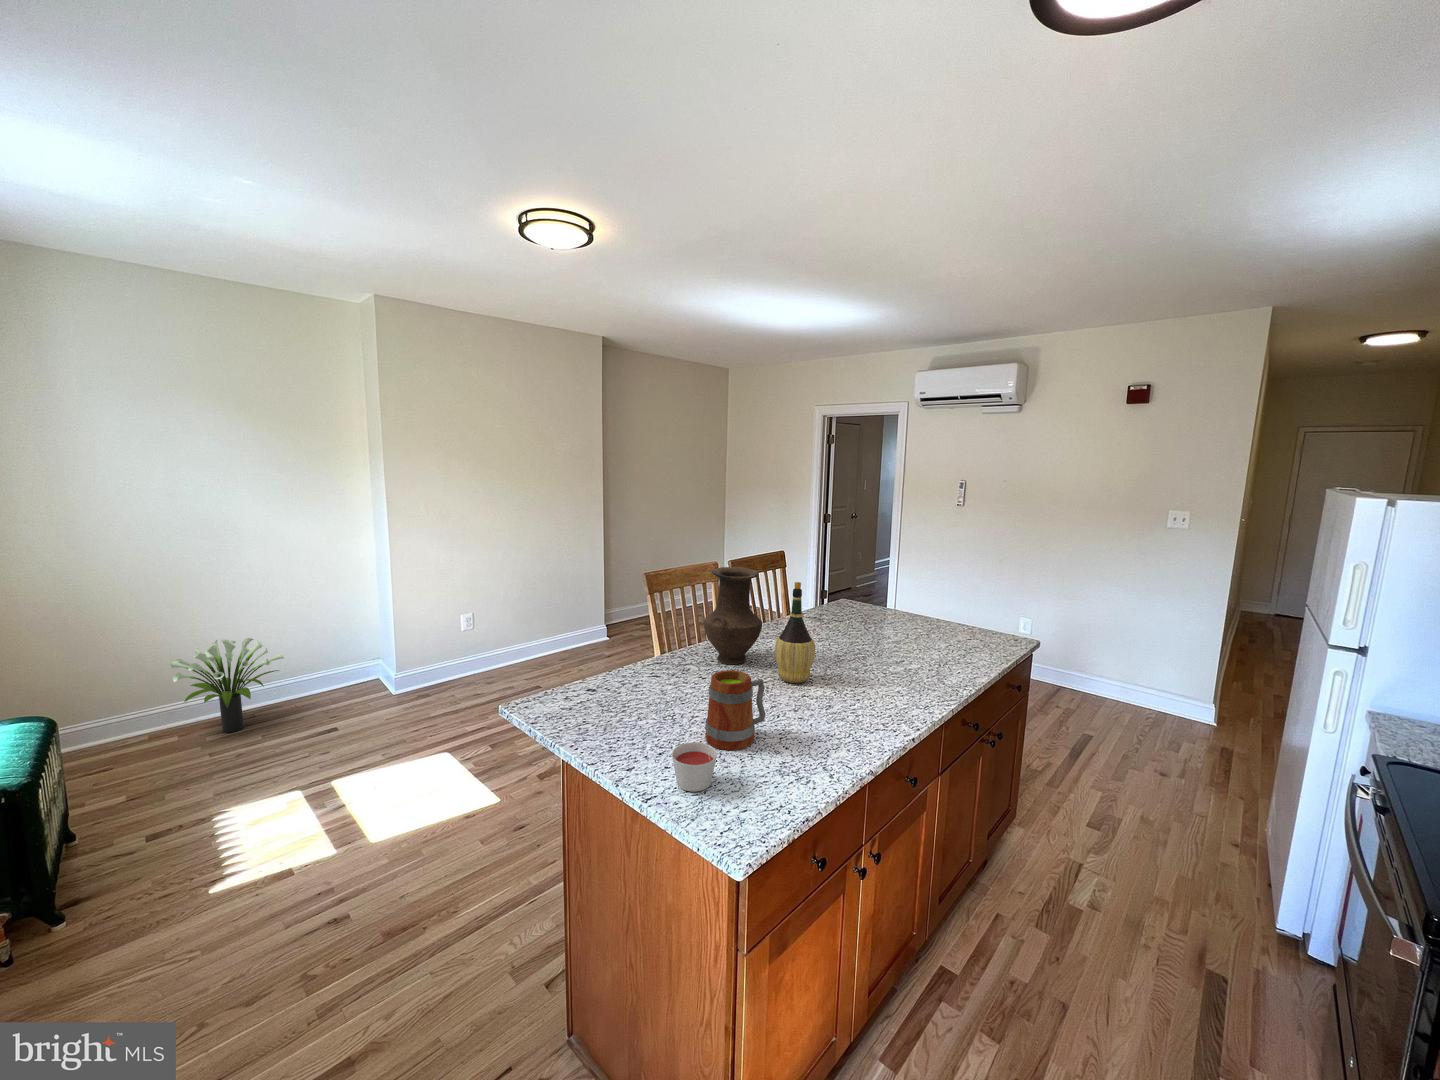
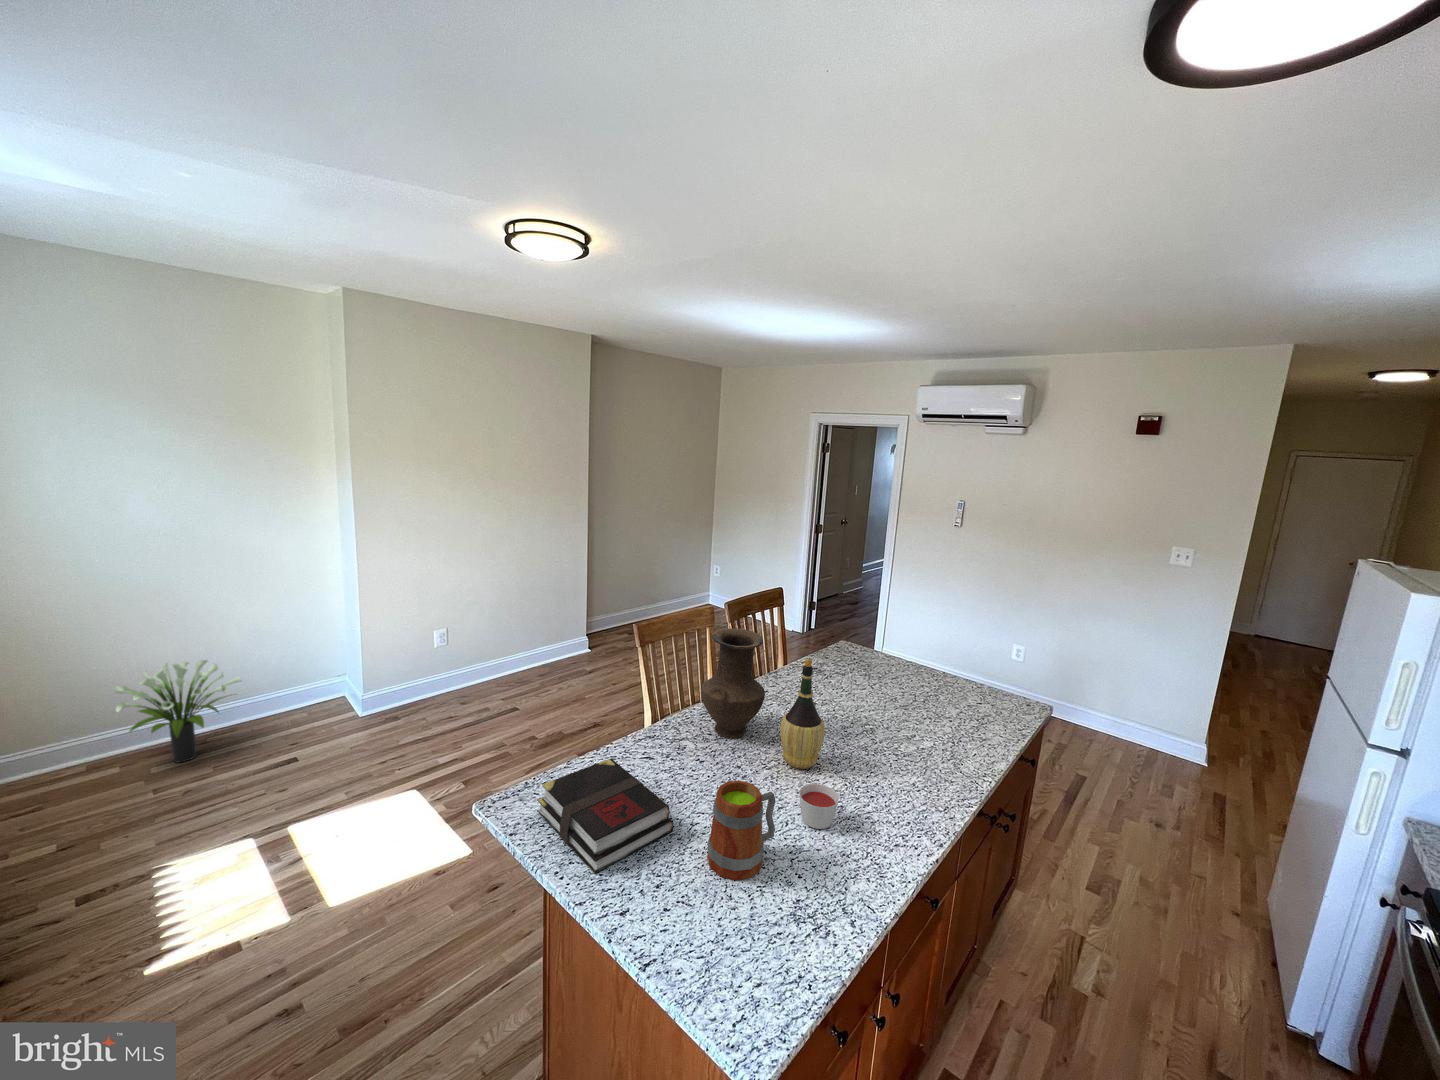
book: none [556,670,676,747] -> present [537,759,673,874]
candle: present [672,742,717,792] -> present [799,784,839,829]

